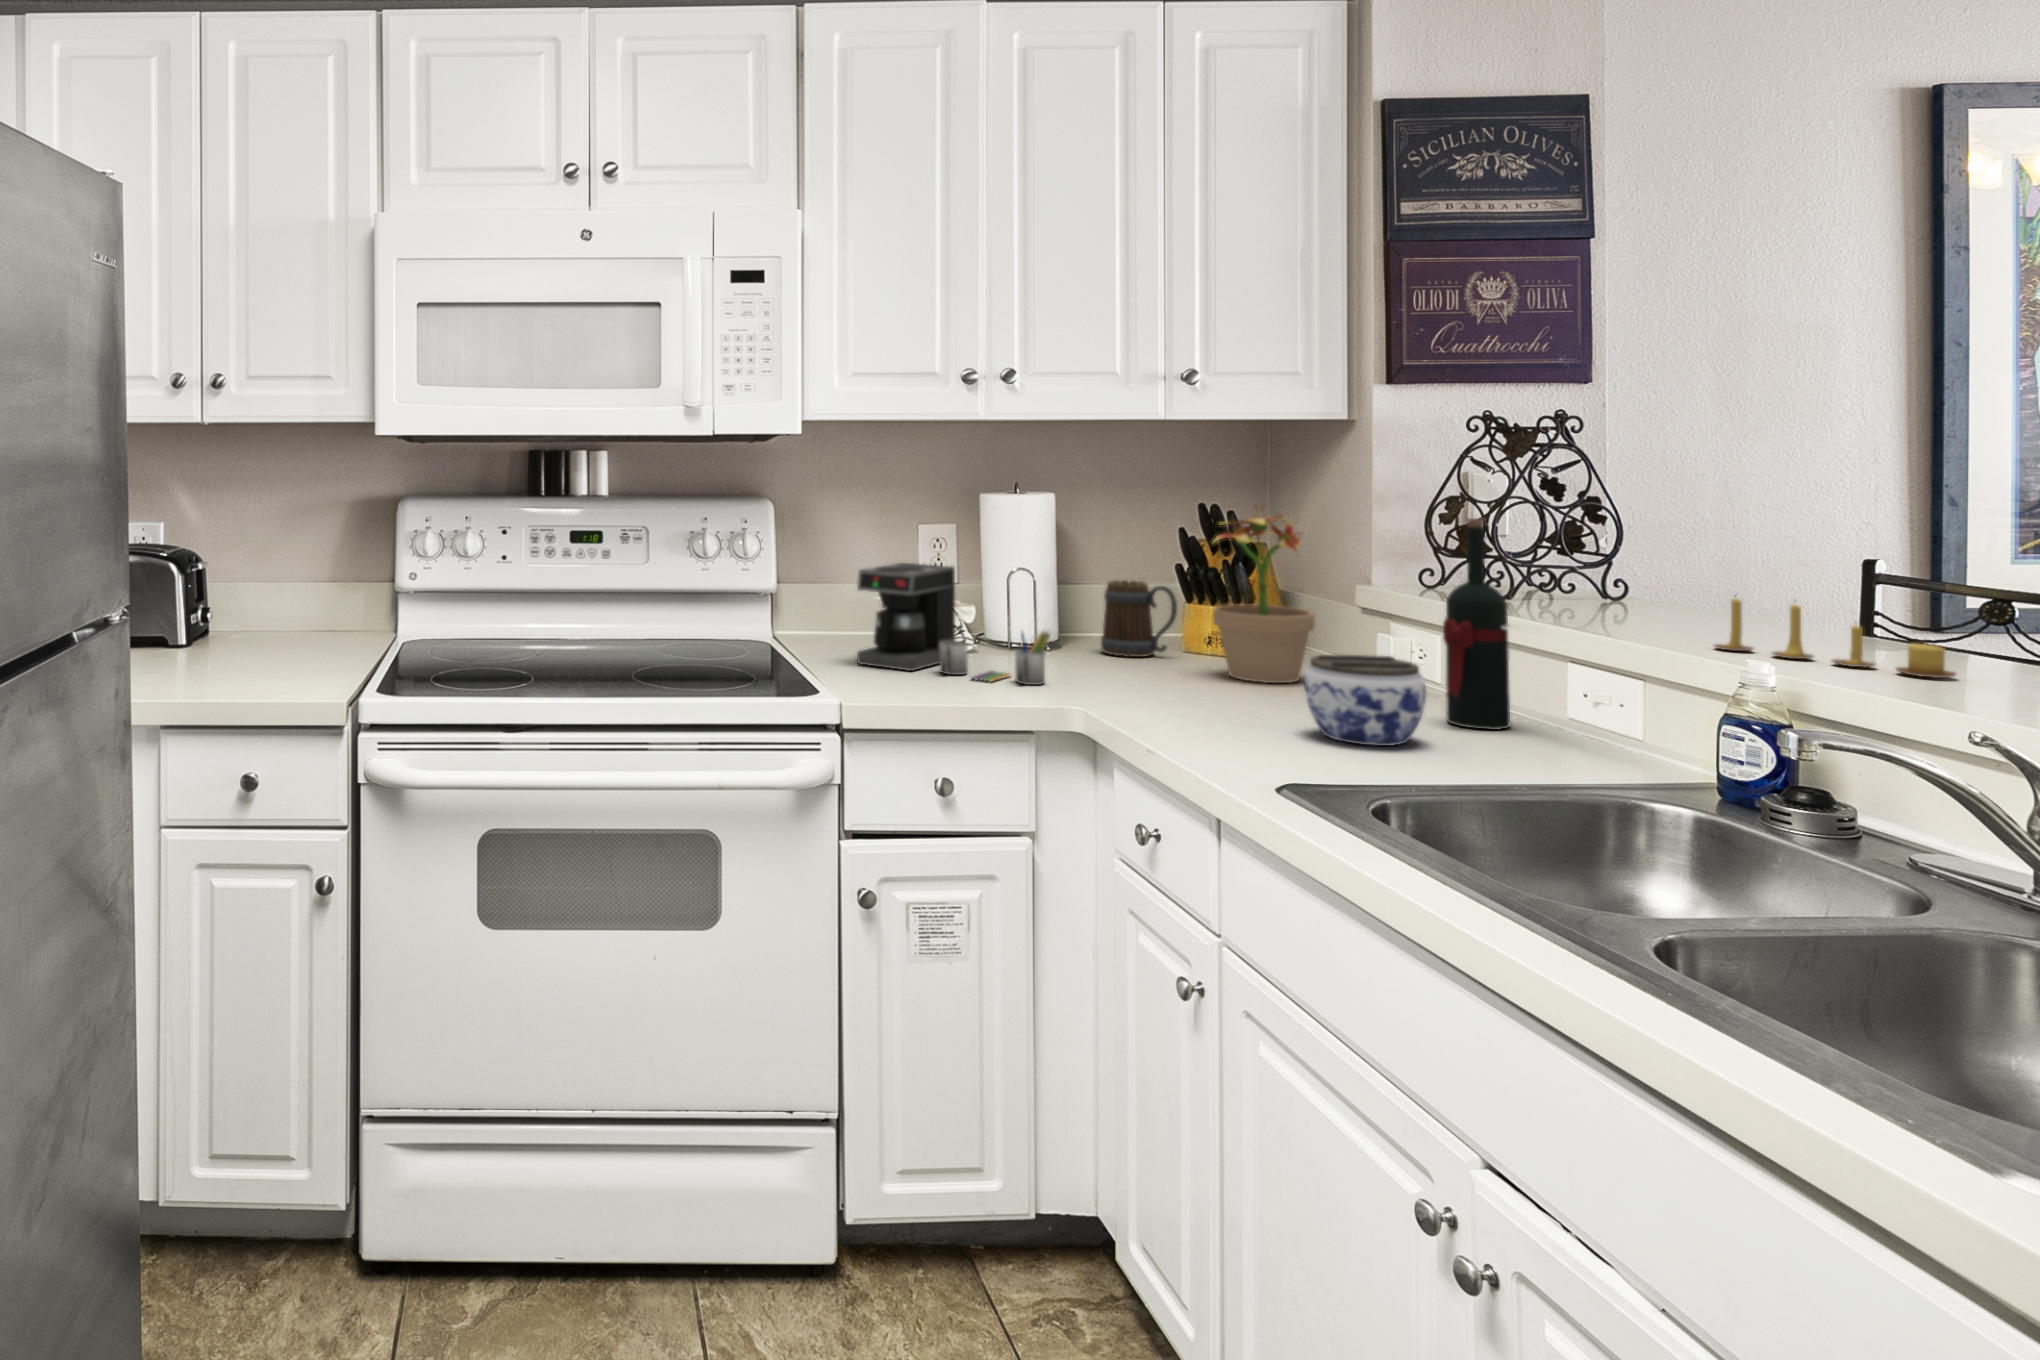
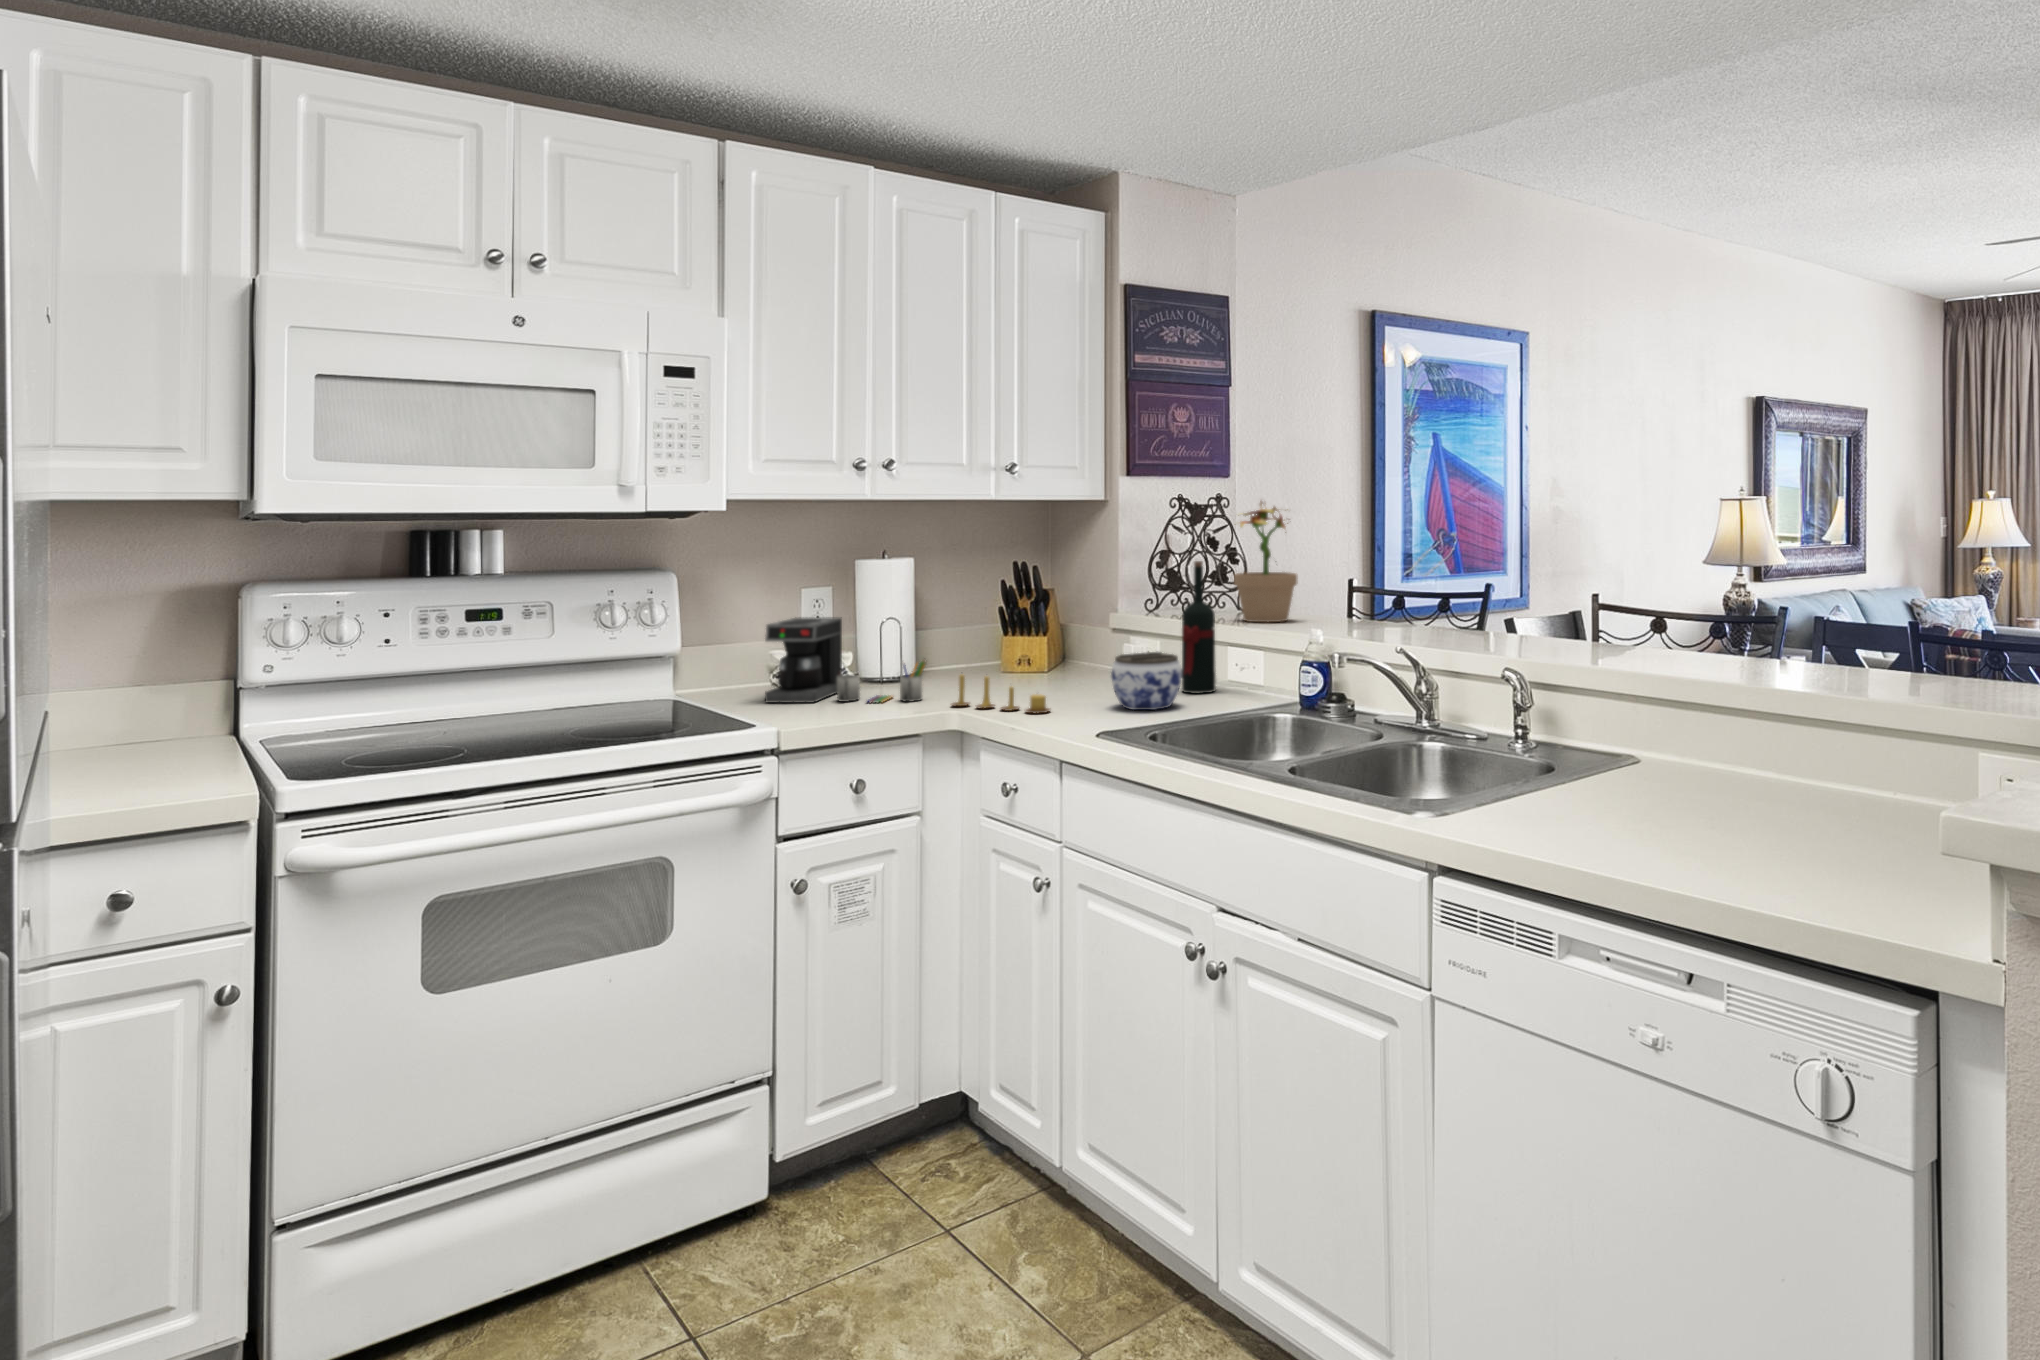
potted plant: present [1213,508,1315,683] -> present [1234,501,1298,622]
mug: present [1101,580,1177,657] -> none [943,620,998,676]
candle: present [1715,595,1956,678] -> present [952,675,1050,714]

